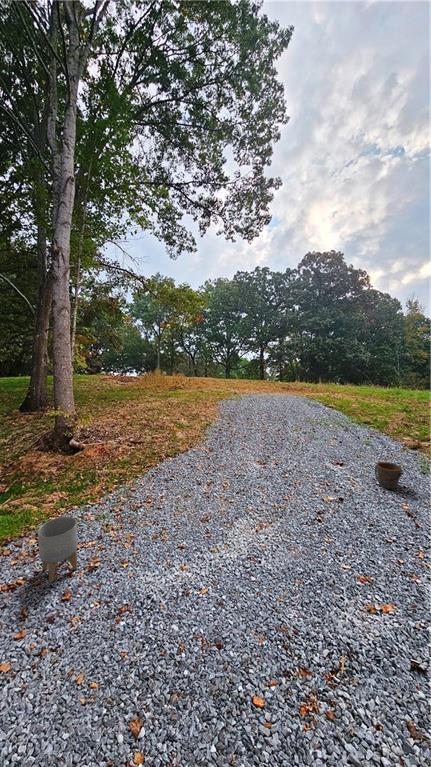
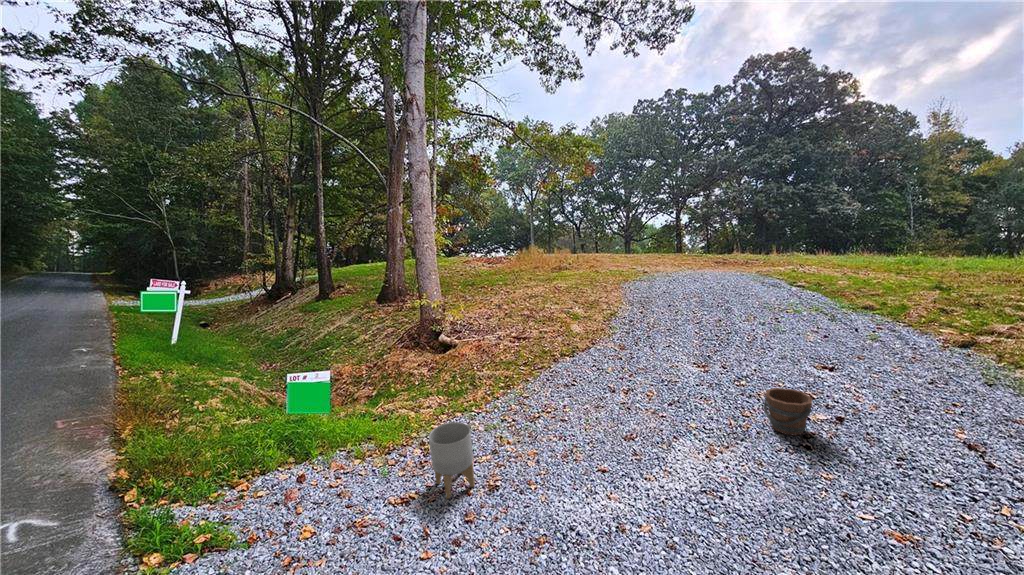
bucket: present [375,462,402,489] -> present [764,388,812,436]

